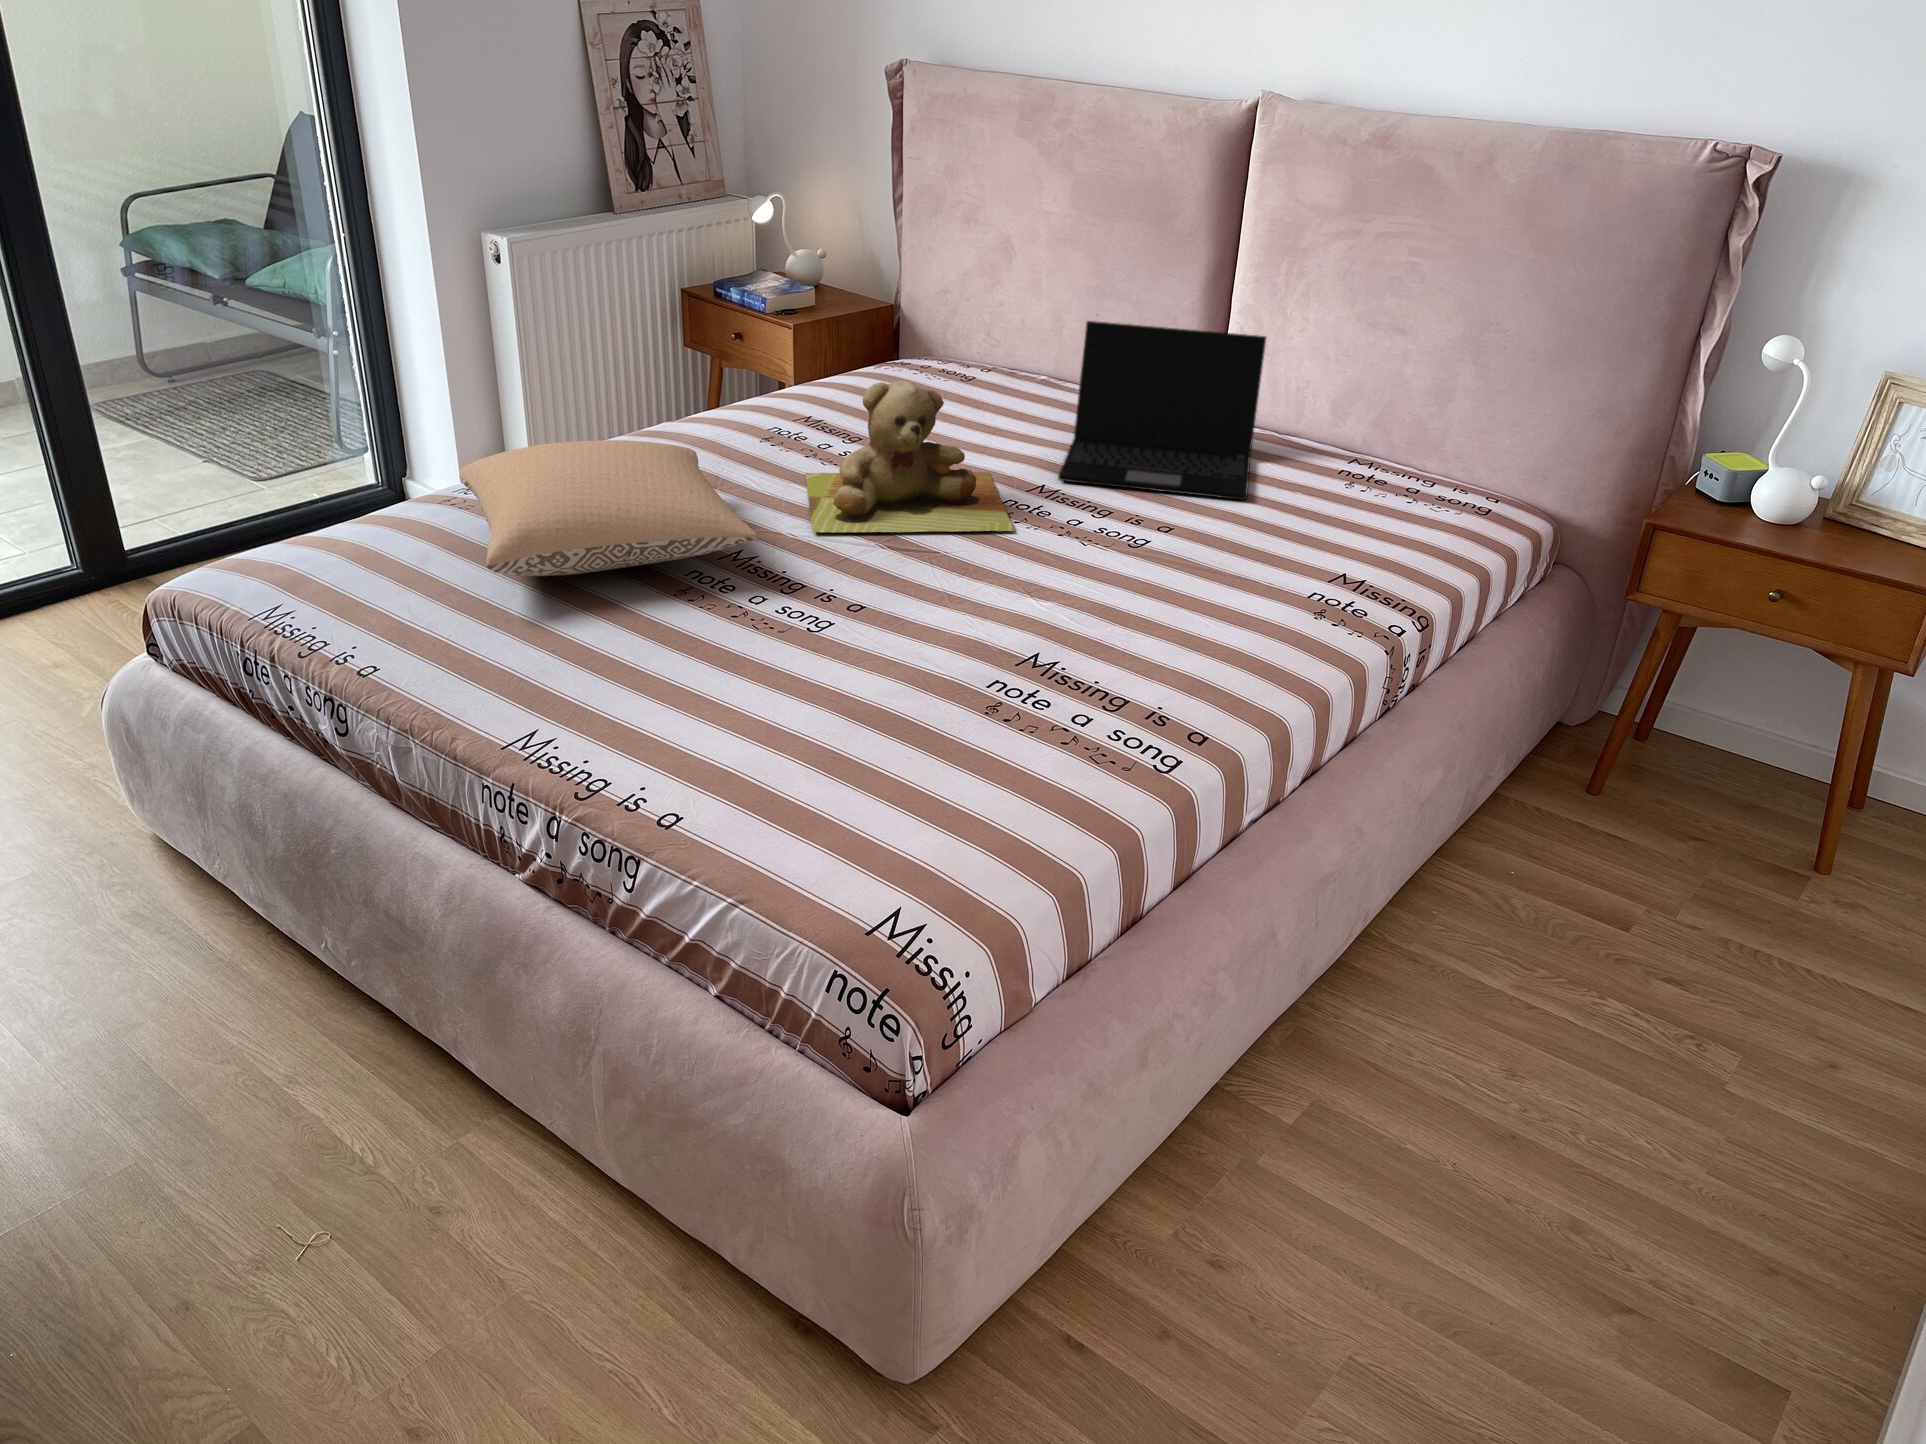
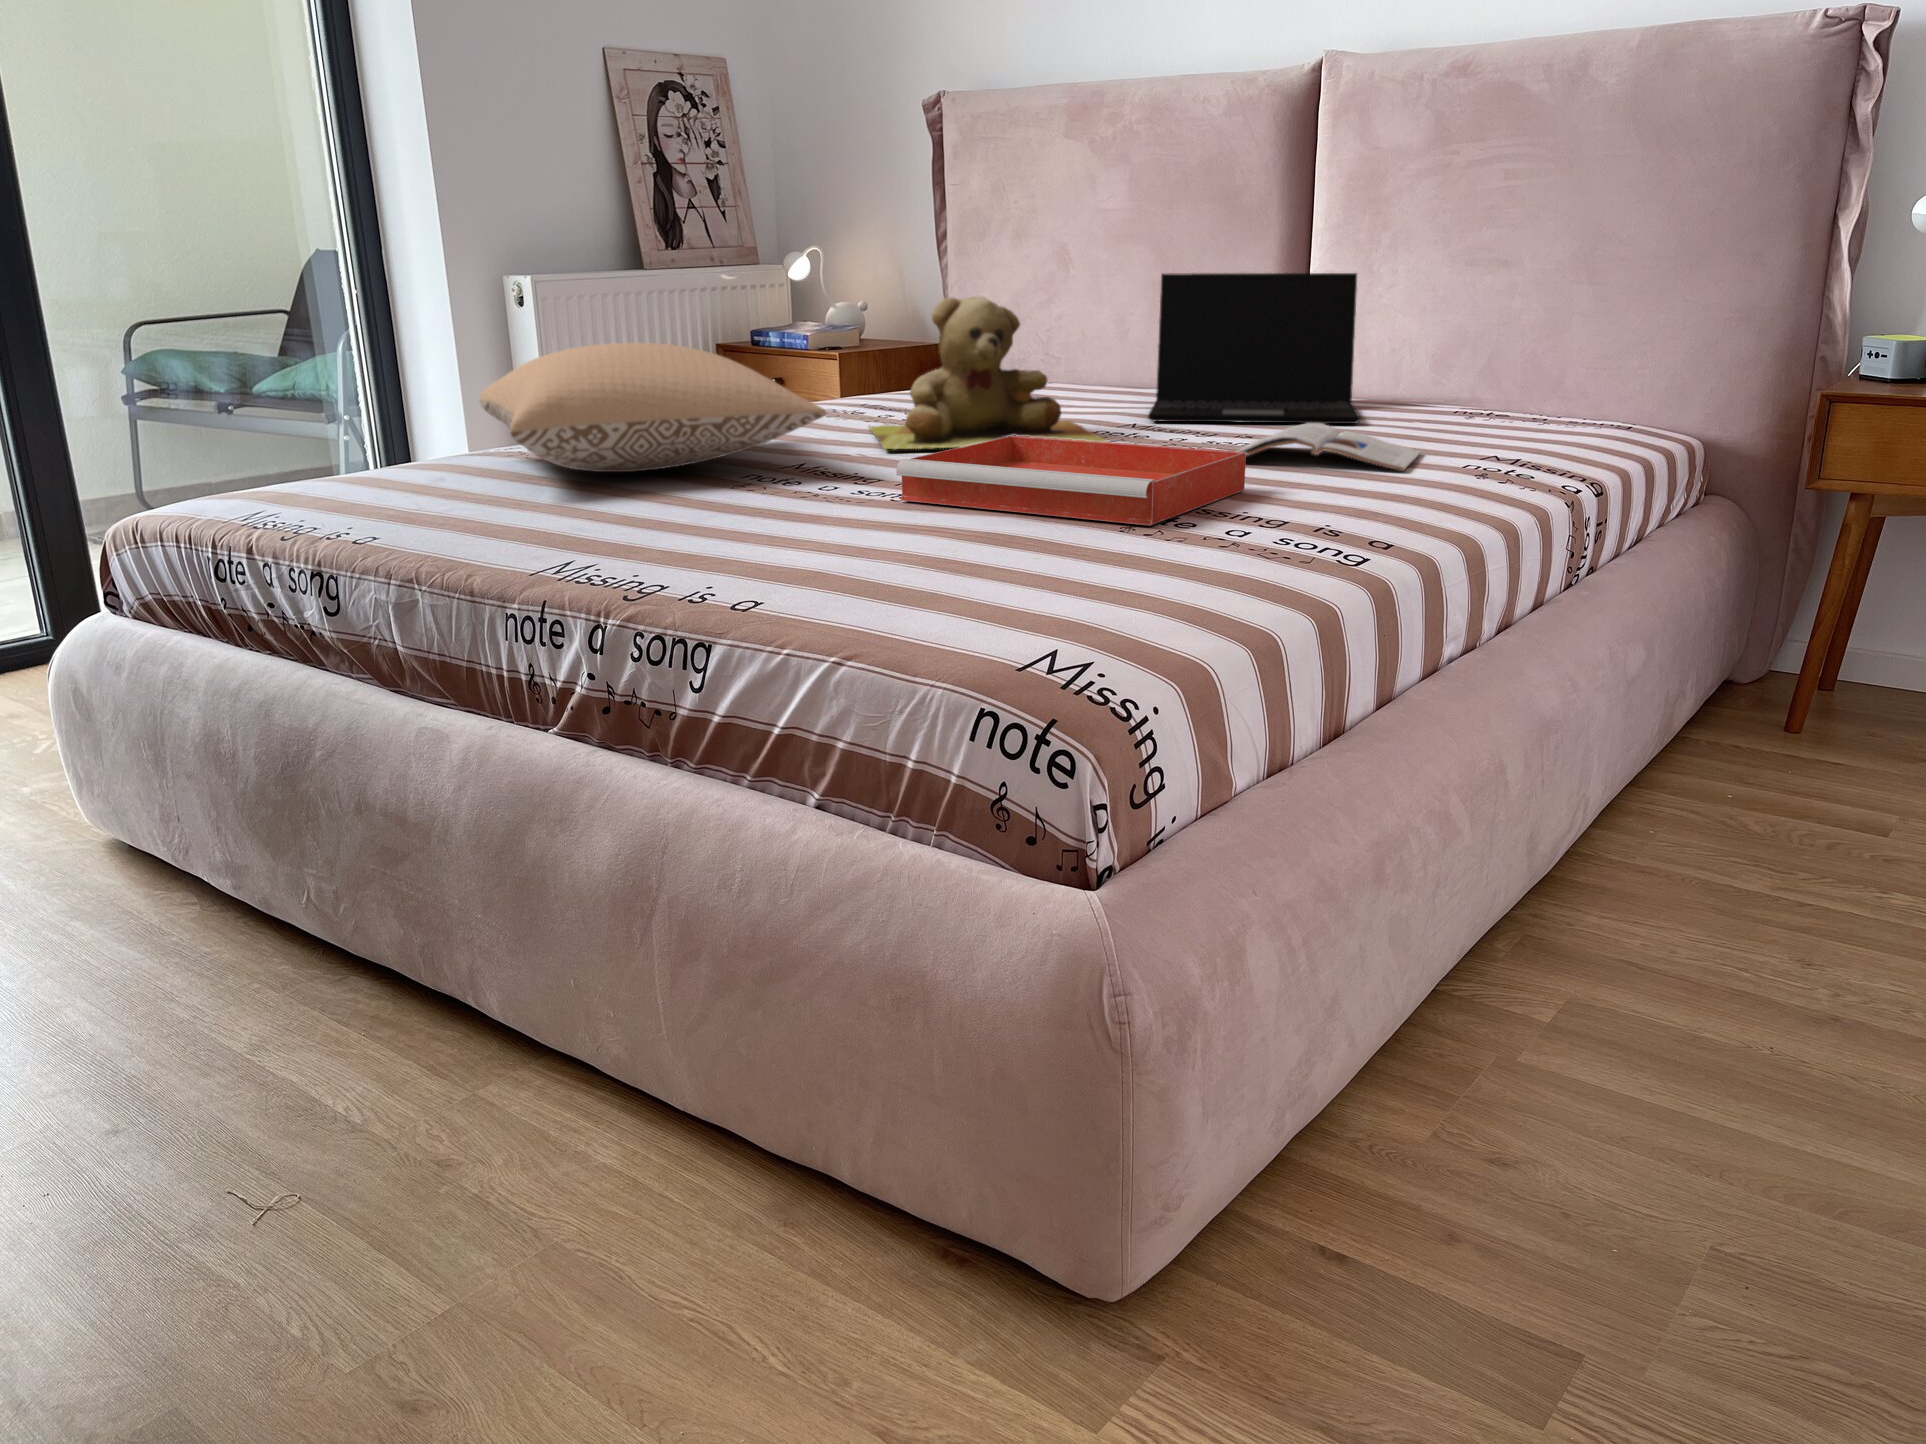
magazine: none [1105,531,1283,610] -> present [1238,423,1421,471]
tray: none [810,553,1111,707] -> present [896,435,1246,525]

